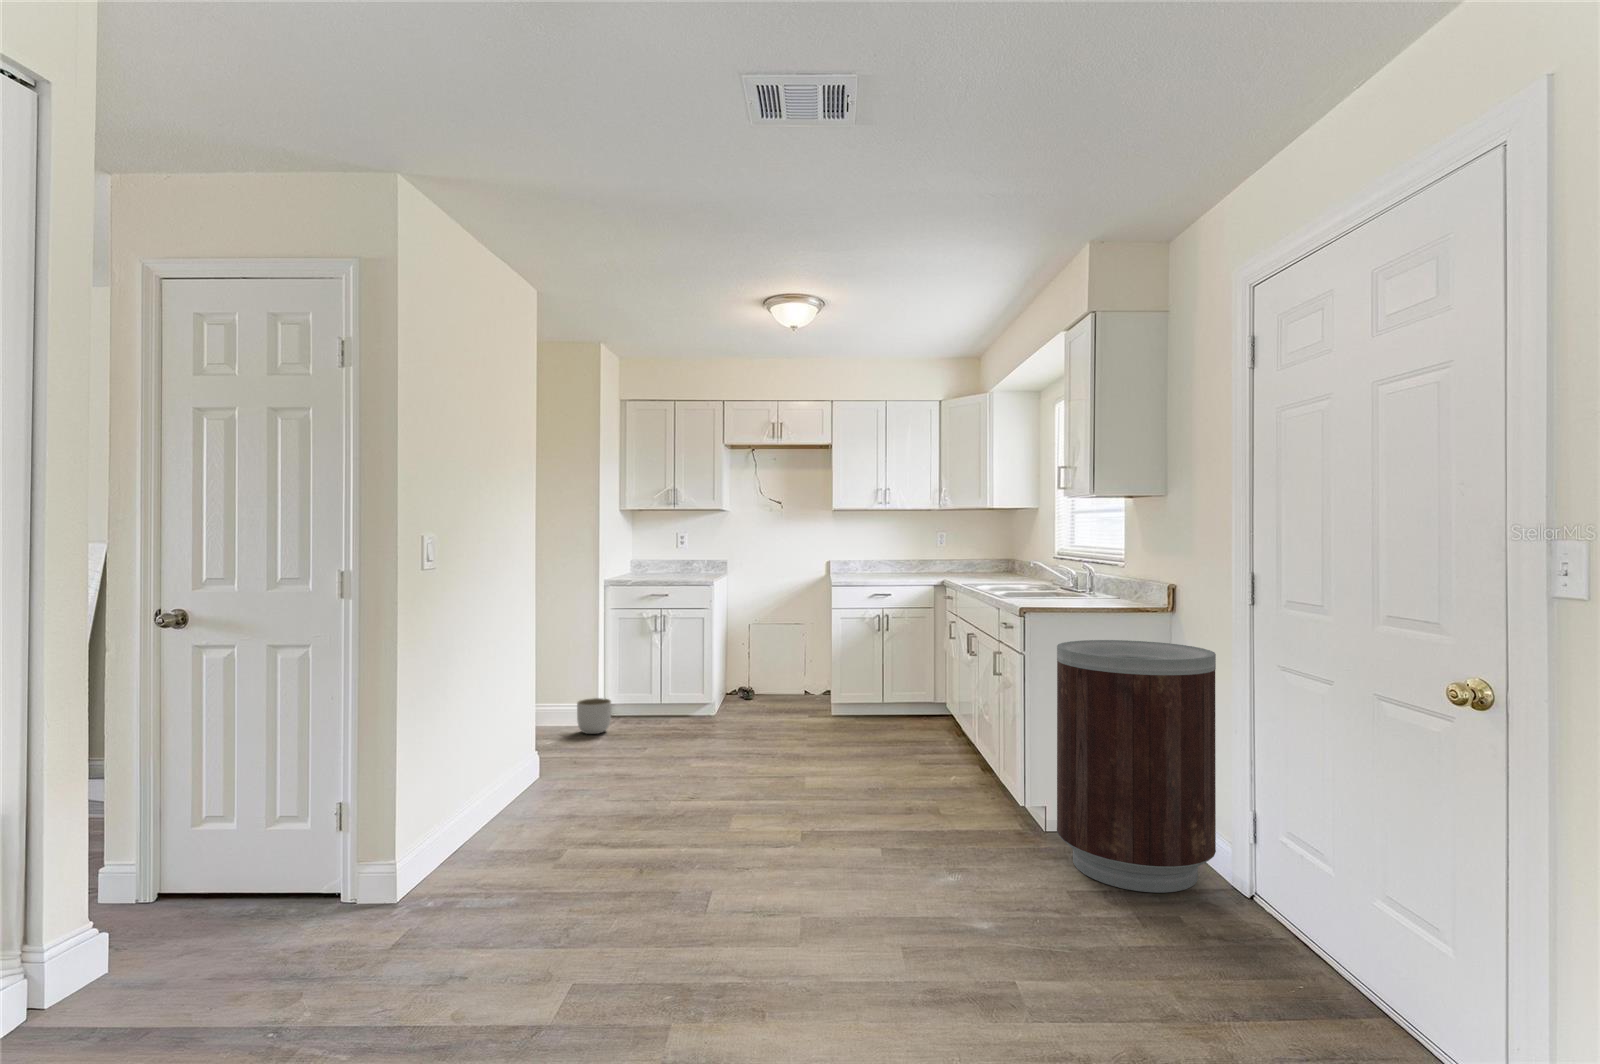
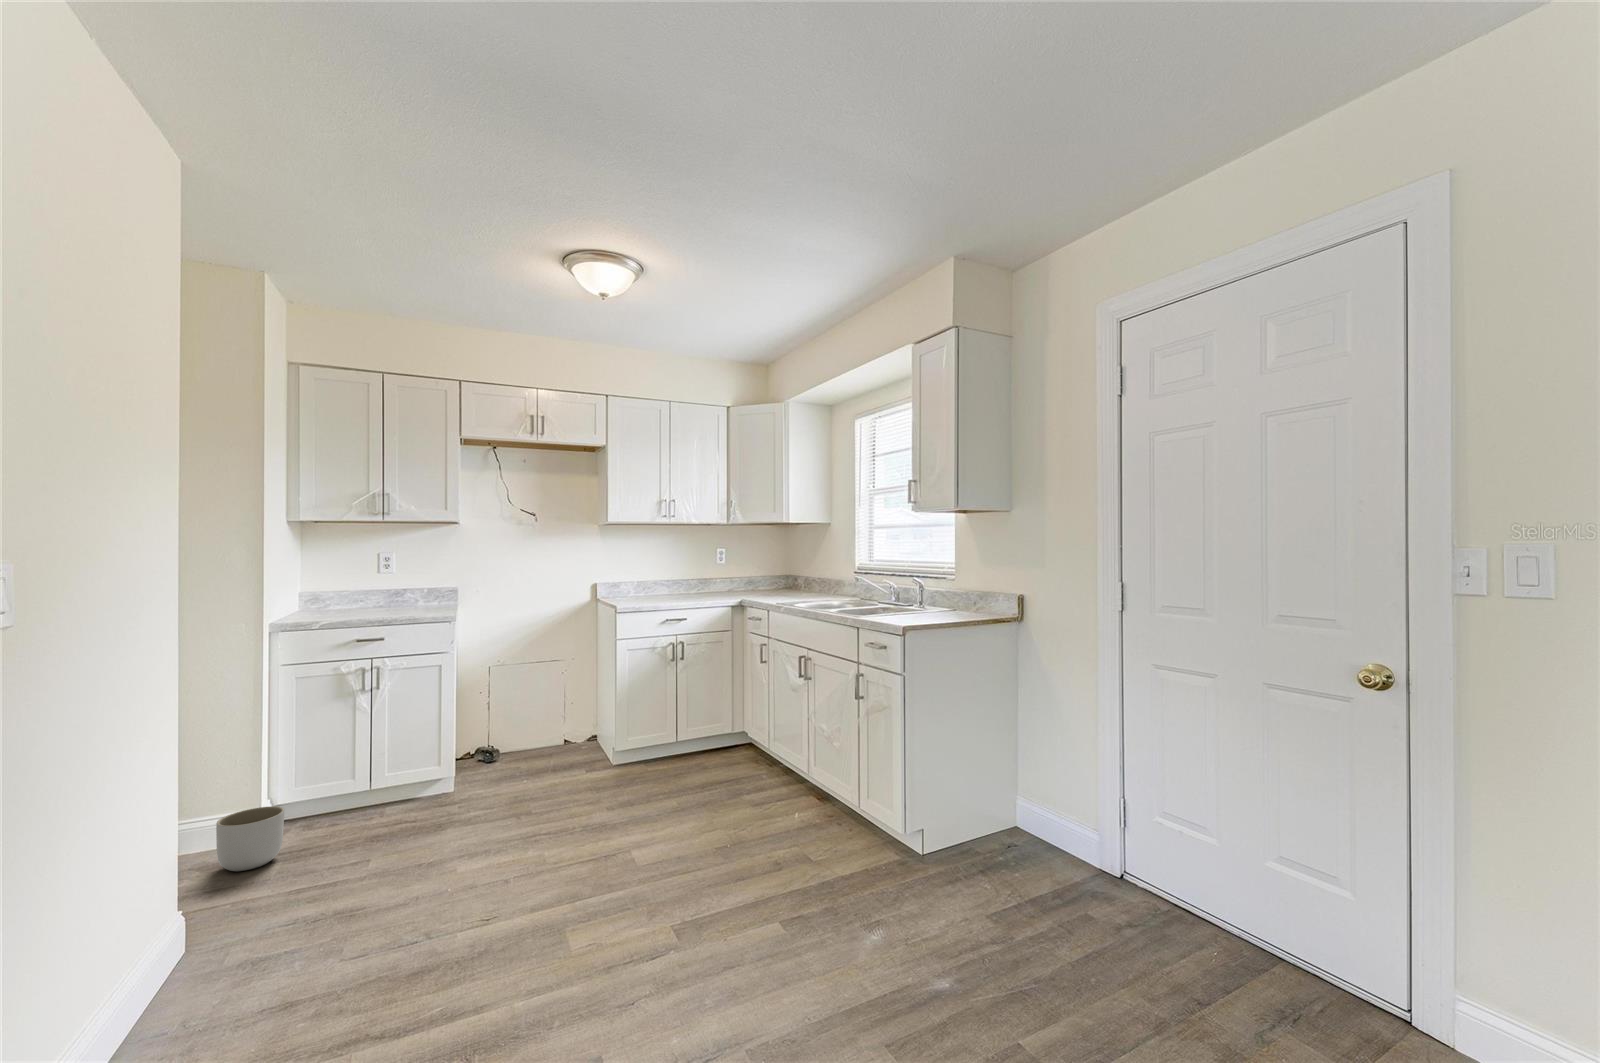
trash can: present [1057,640,1216,893] -> none [1037,661,1252,997]

